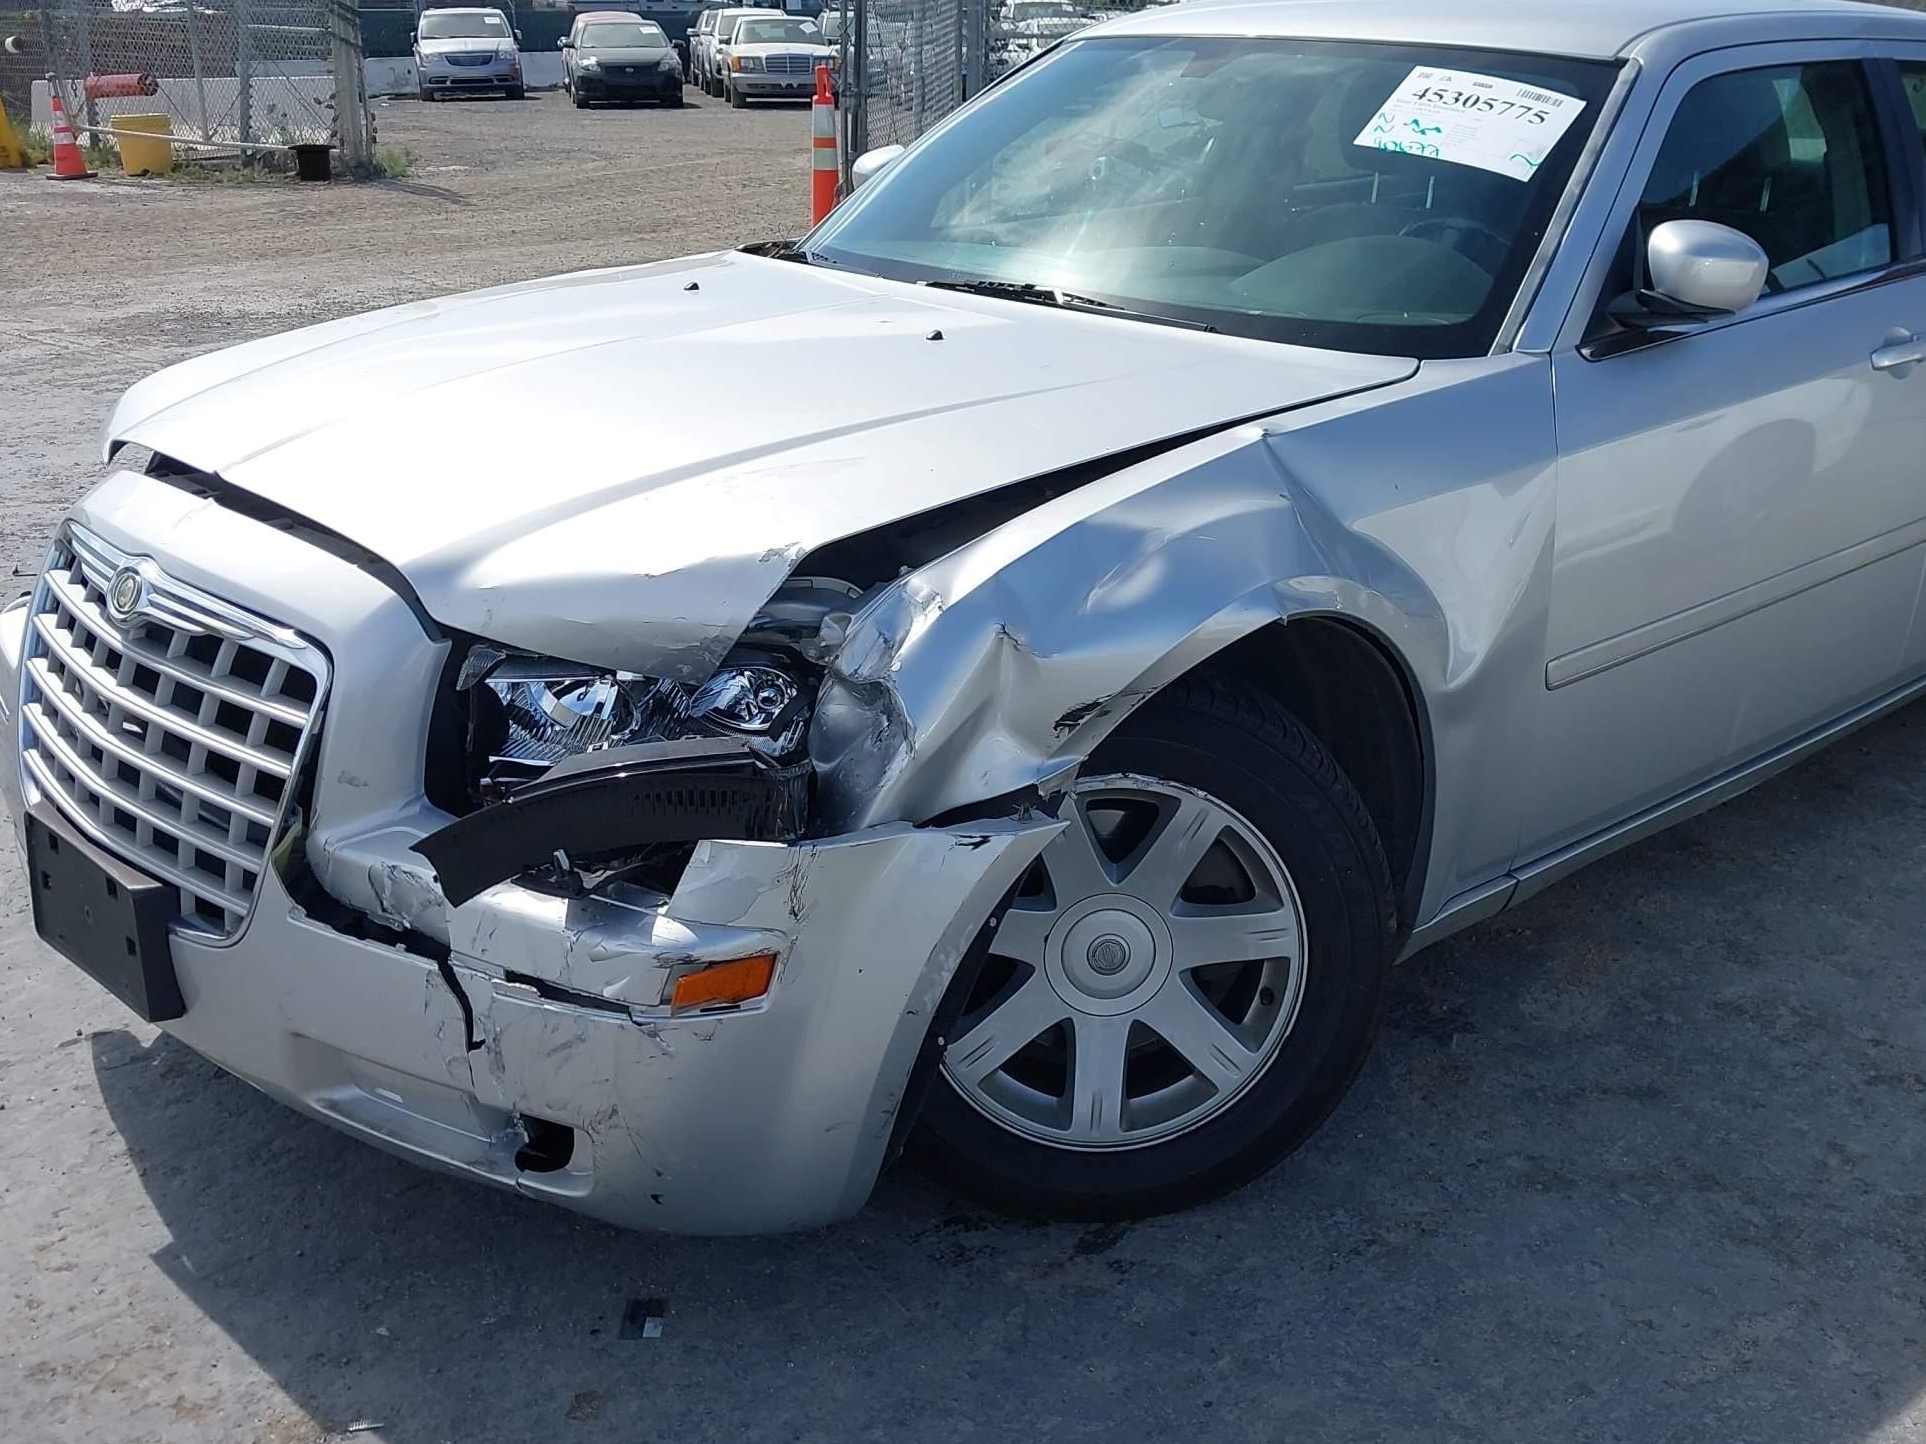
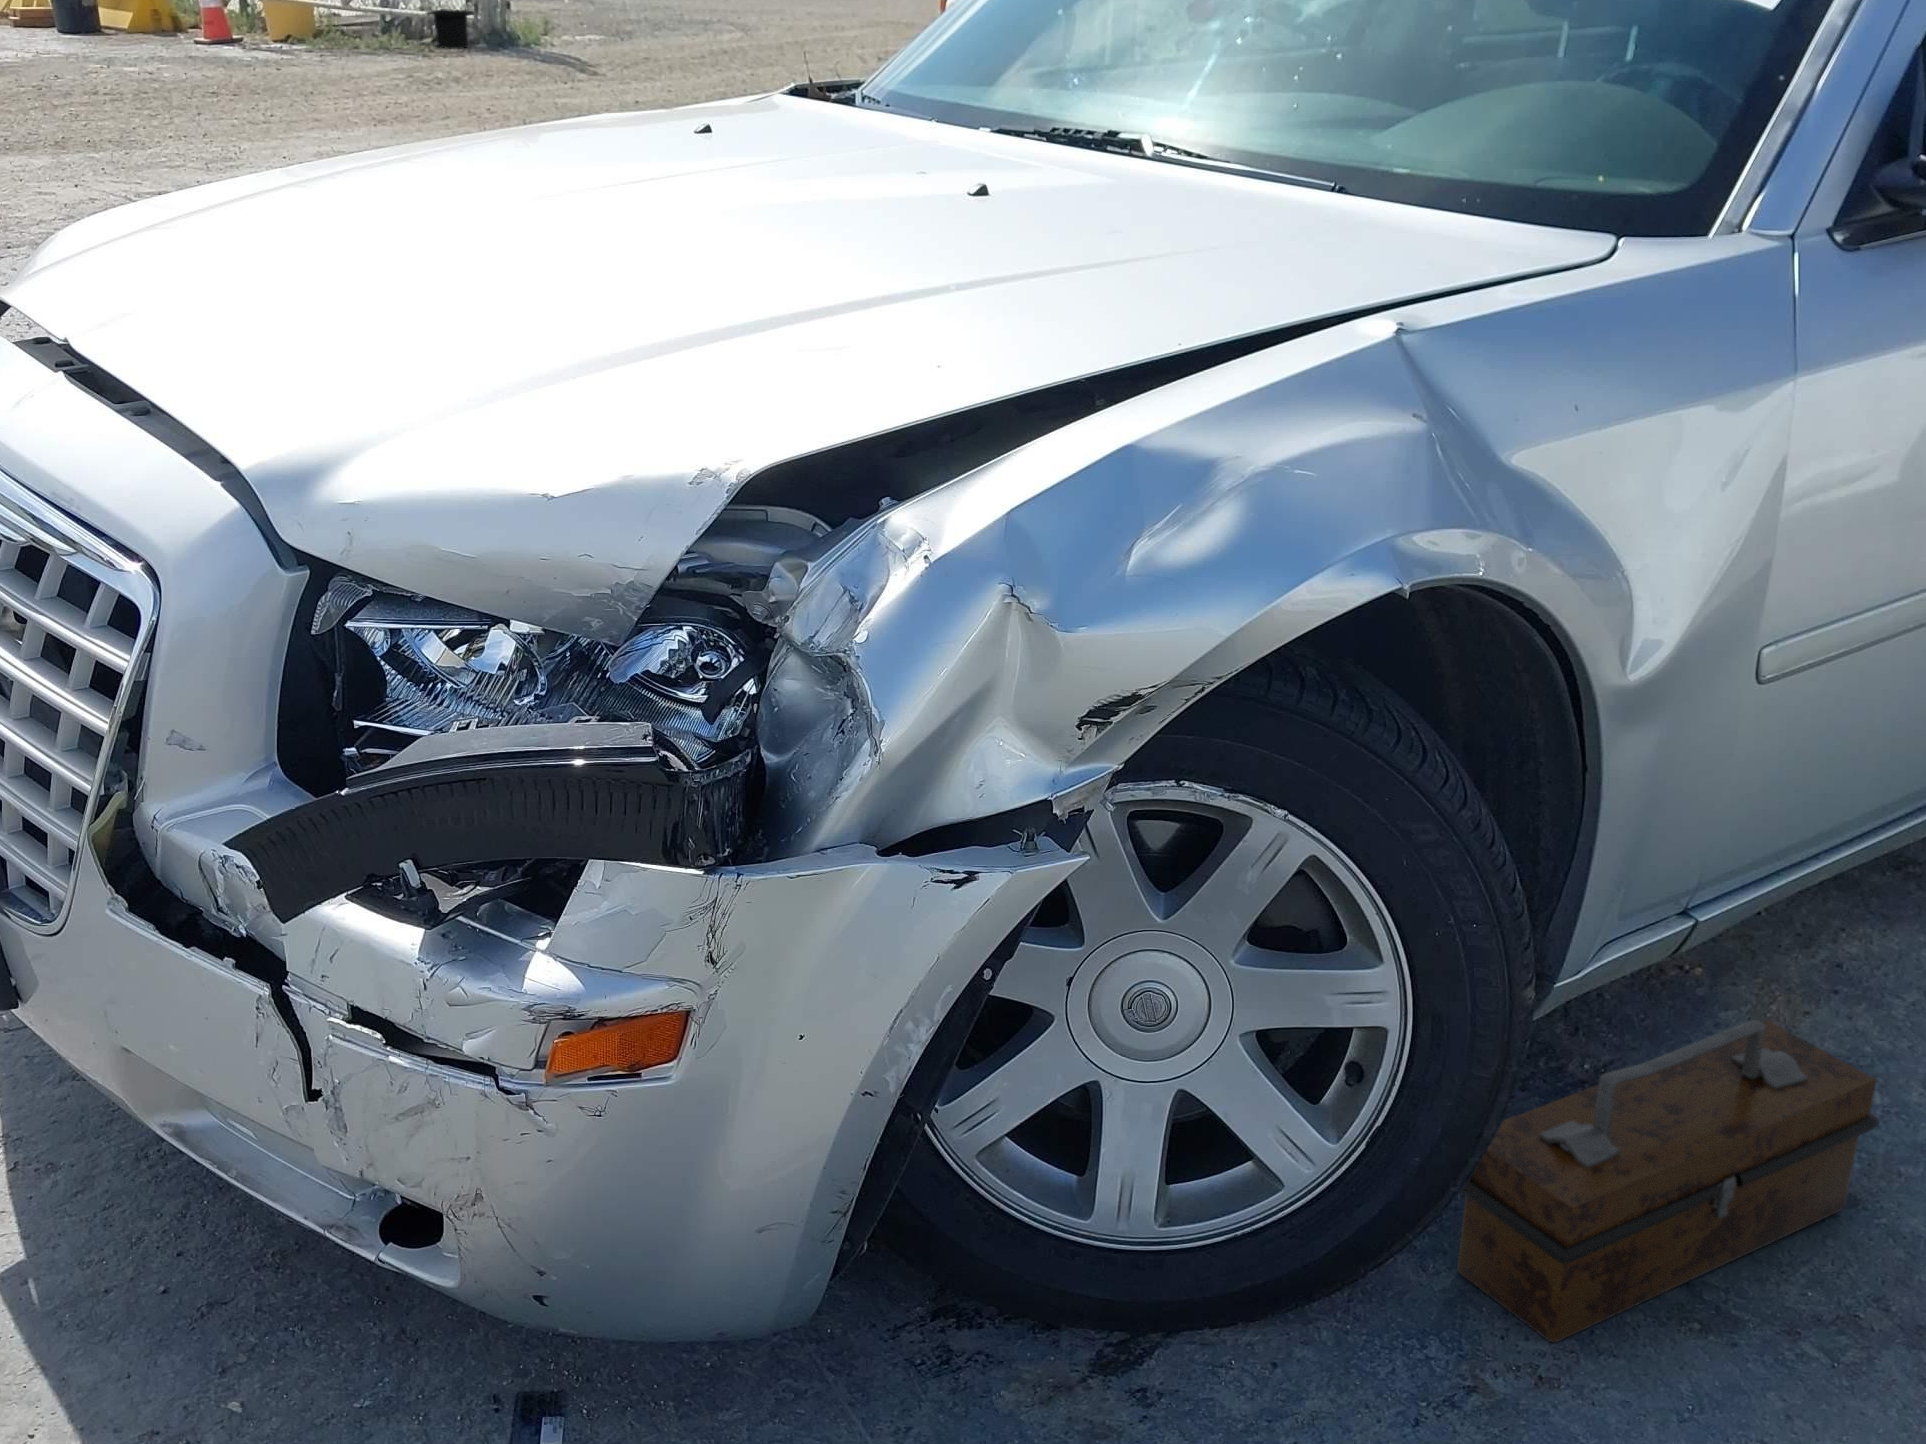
toolbox: none [1341,951,1667,1208] -> present [1457,1020,1879,1342]

